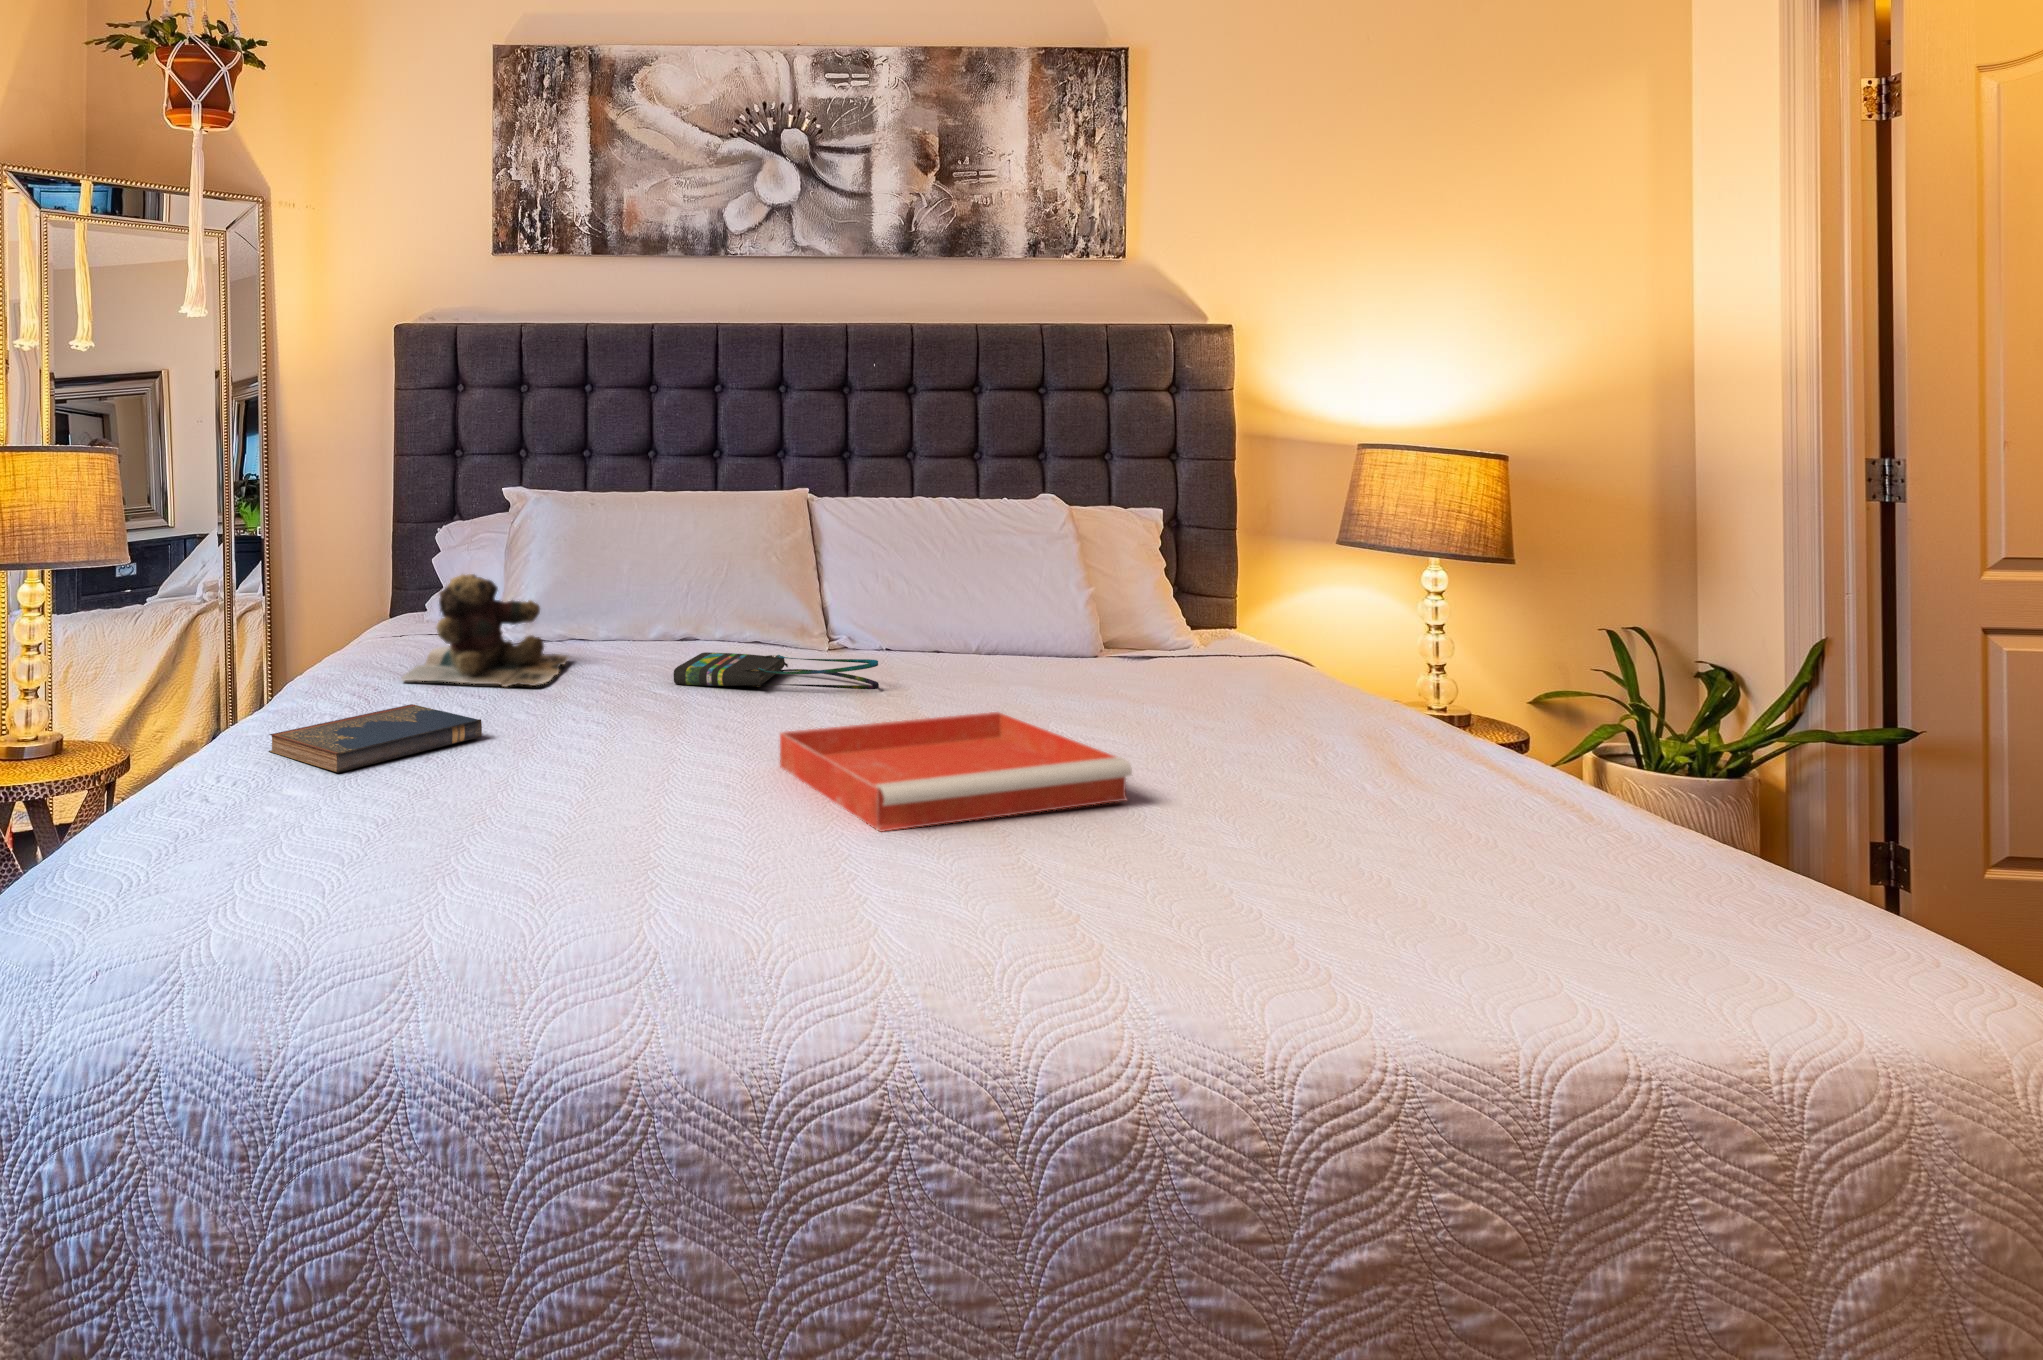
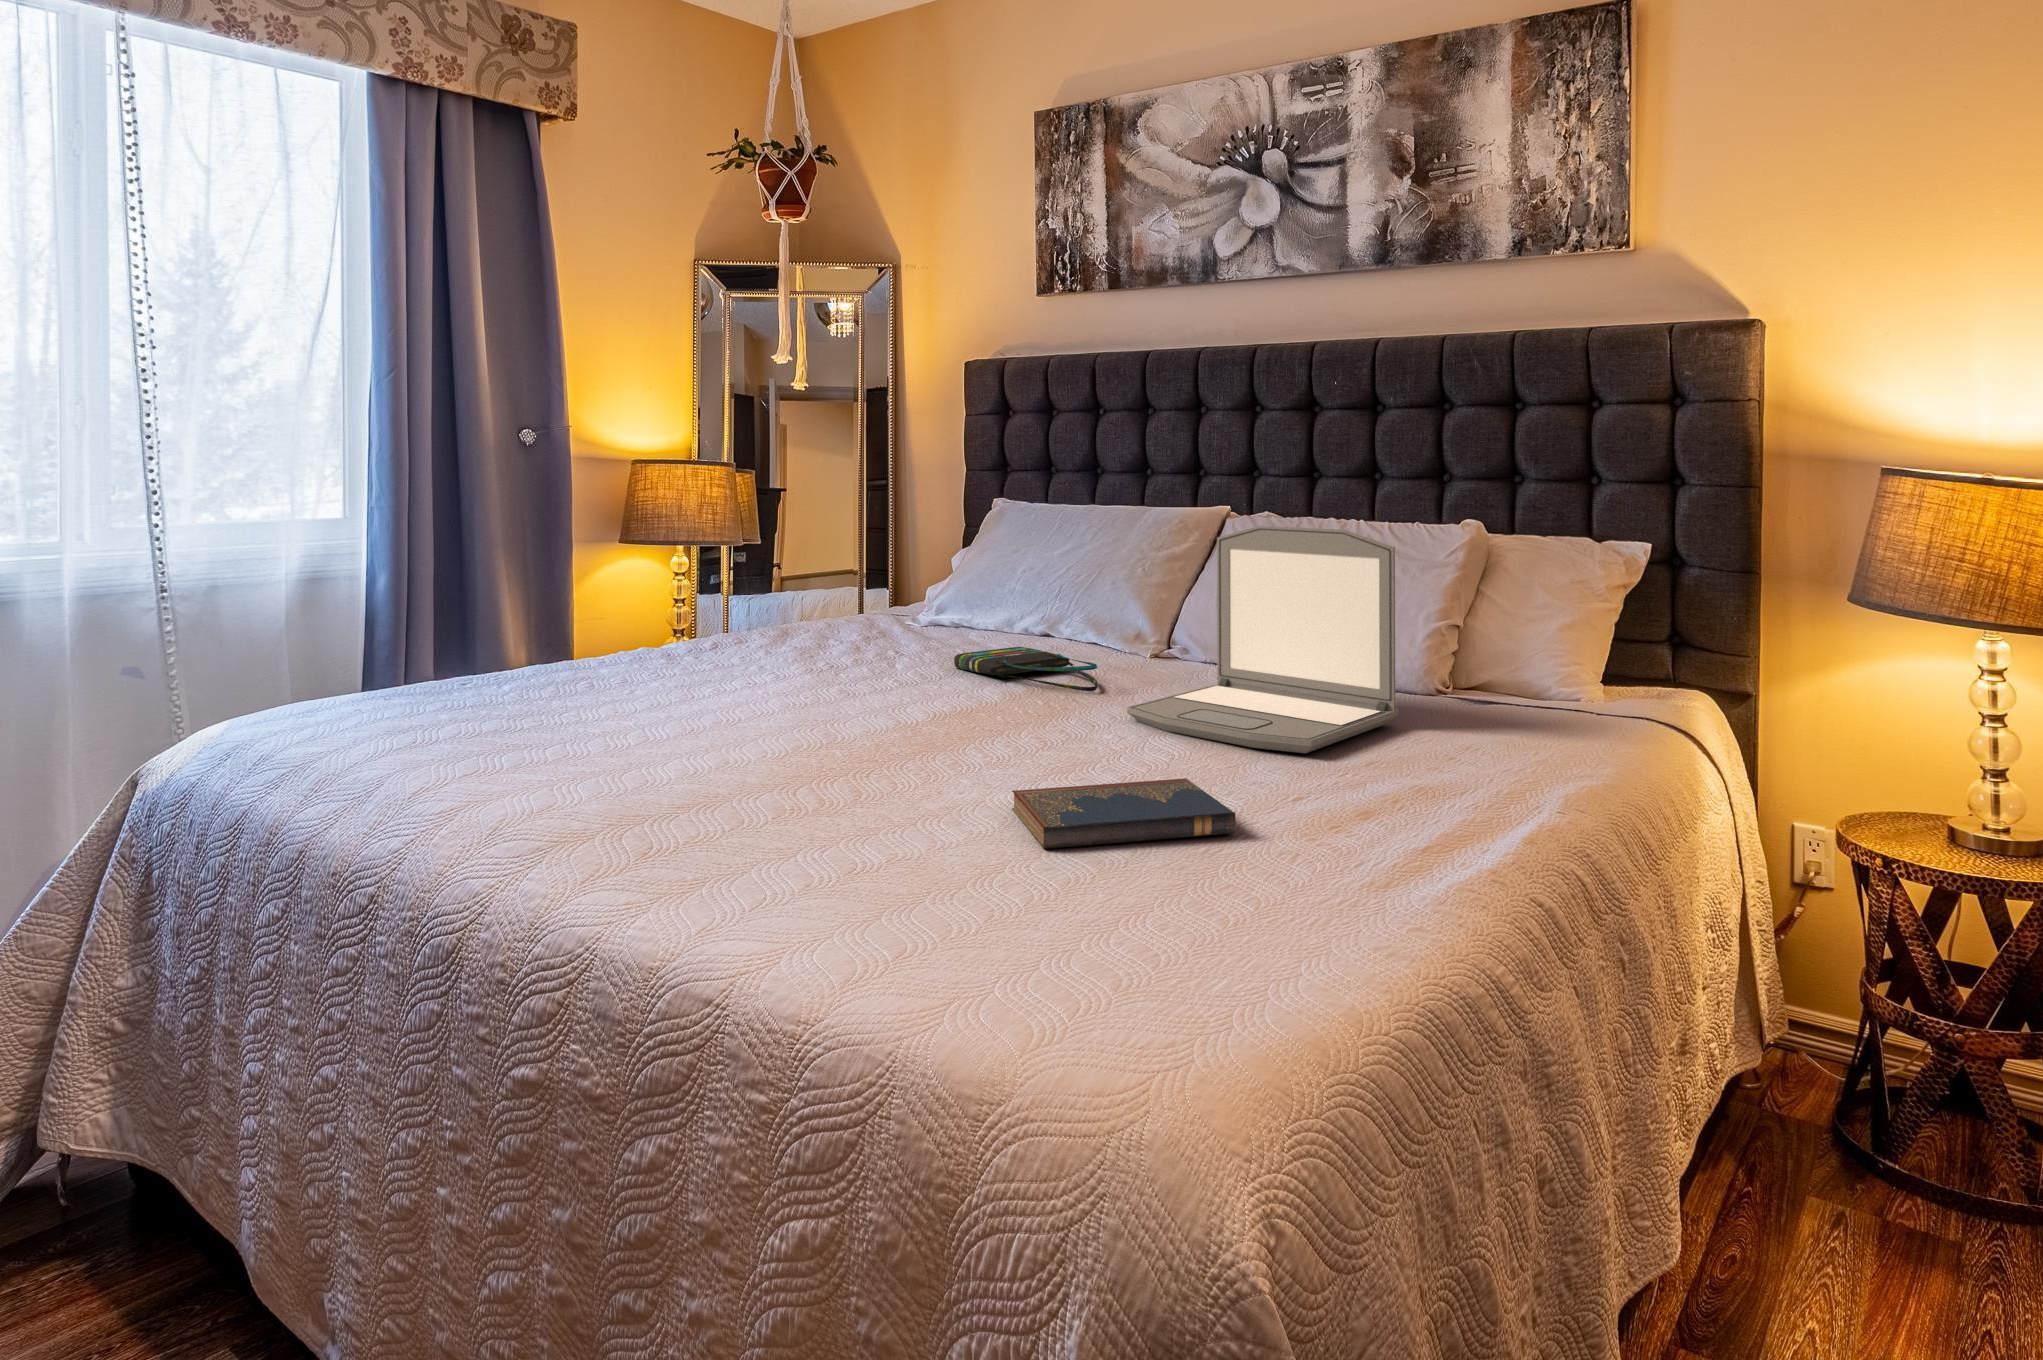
laptop: none [971,505,1215,718] -> present [1127,526,1399,753]
teddy bear: present [402,574,569,686] -> none [785,564,941,655]
hardcover book: present [269,704,482,773] -> present [1012,778,1236,849]
tray: present [780,712,1132,832] -> none [740,697,1026,787]

